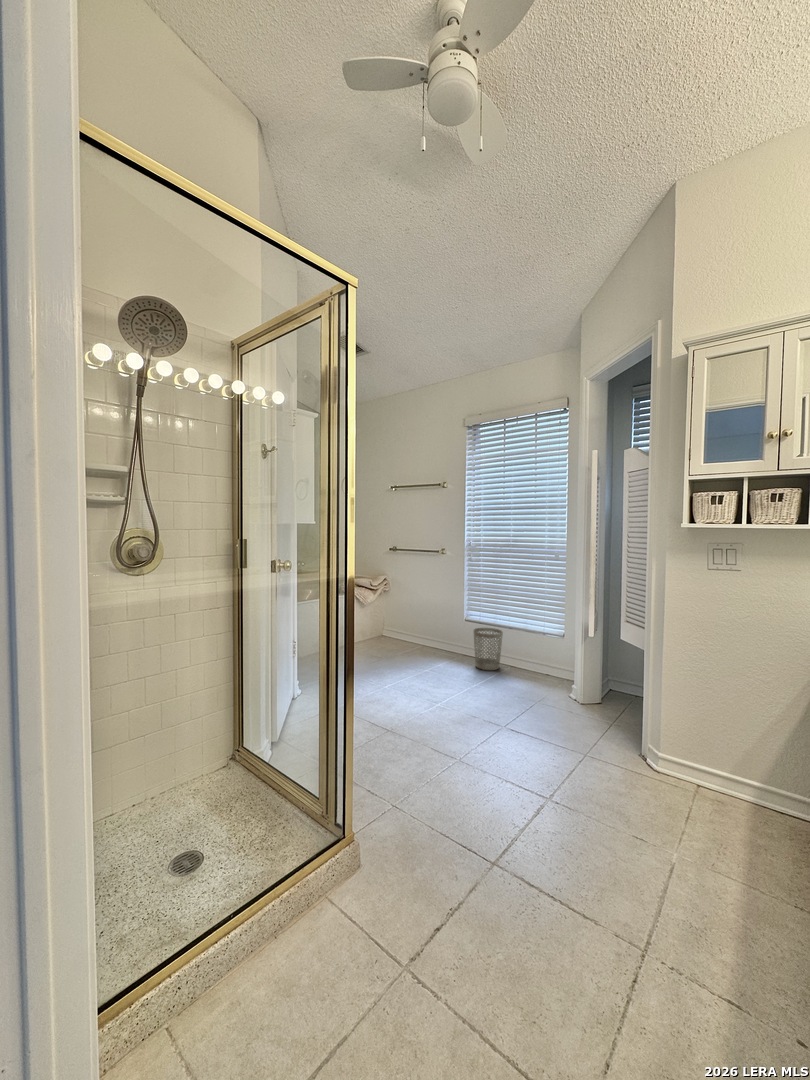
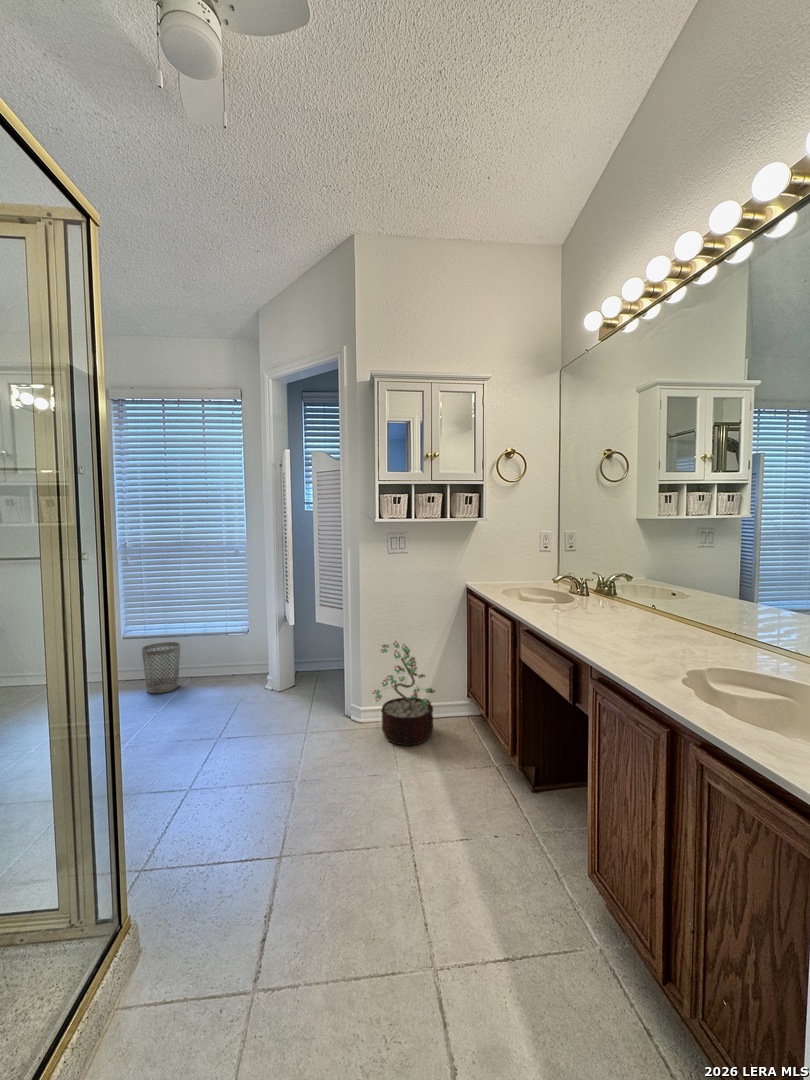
decorative plant: none [670,684,770,837] -> present [373,641,435,745]

